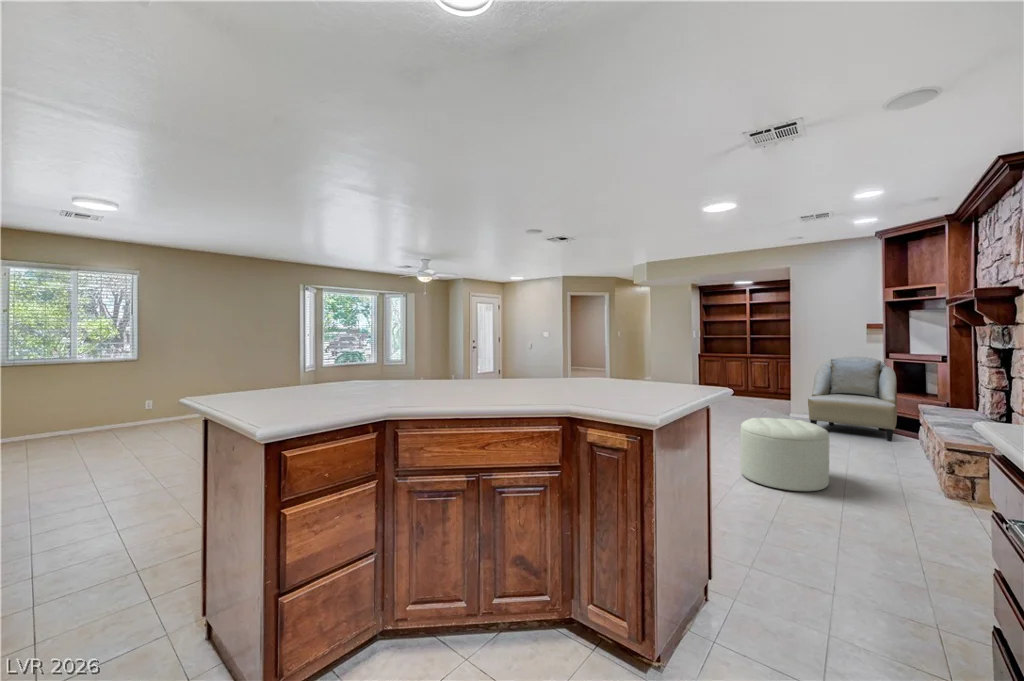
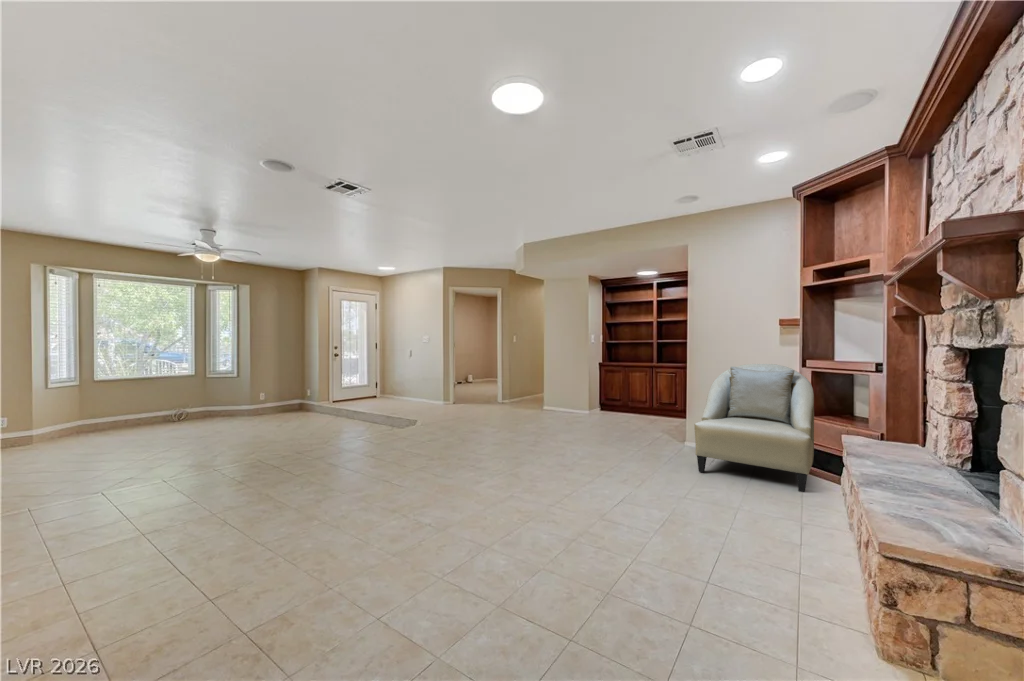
ottoman: present [740,418,830,491] -> none [511,470,662,643]

